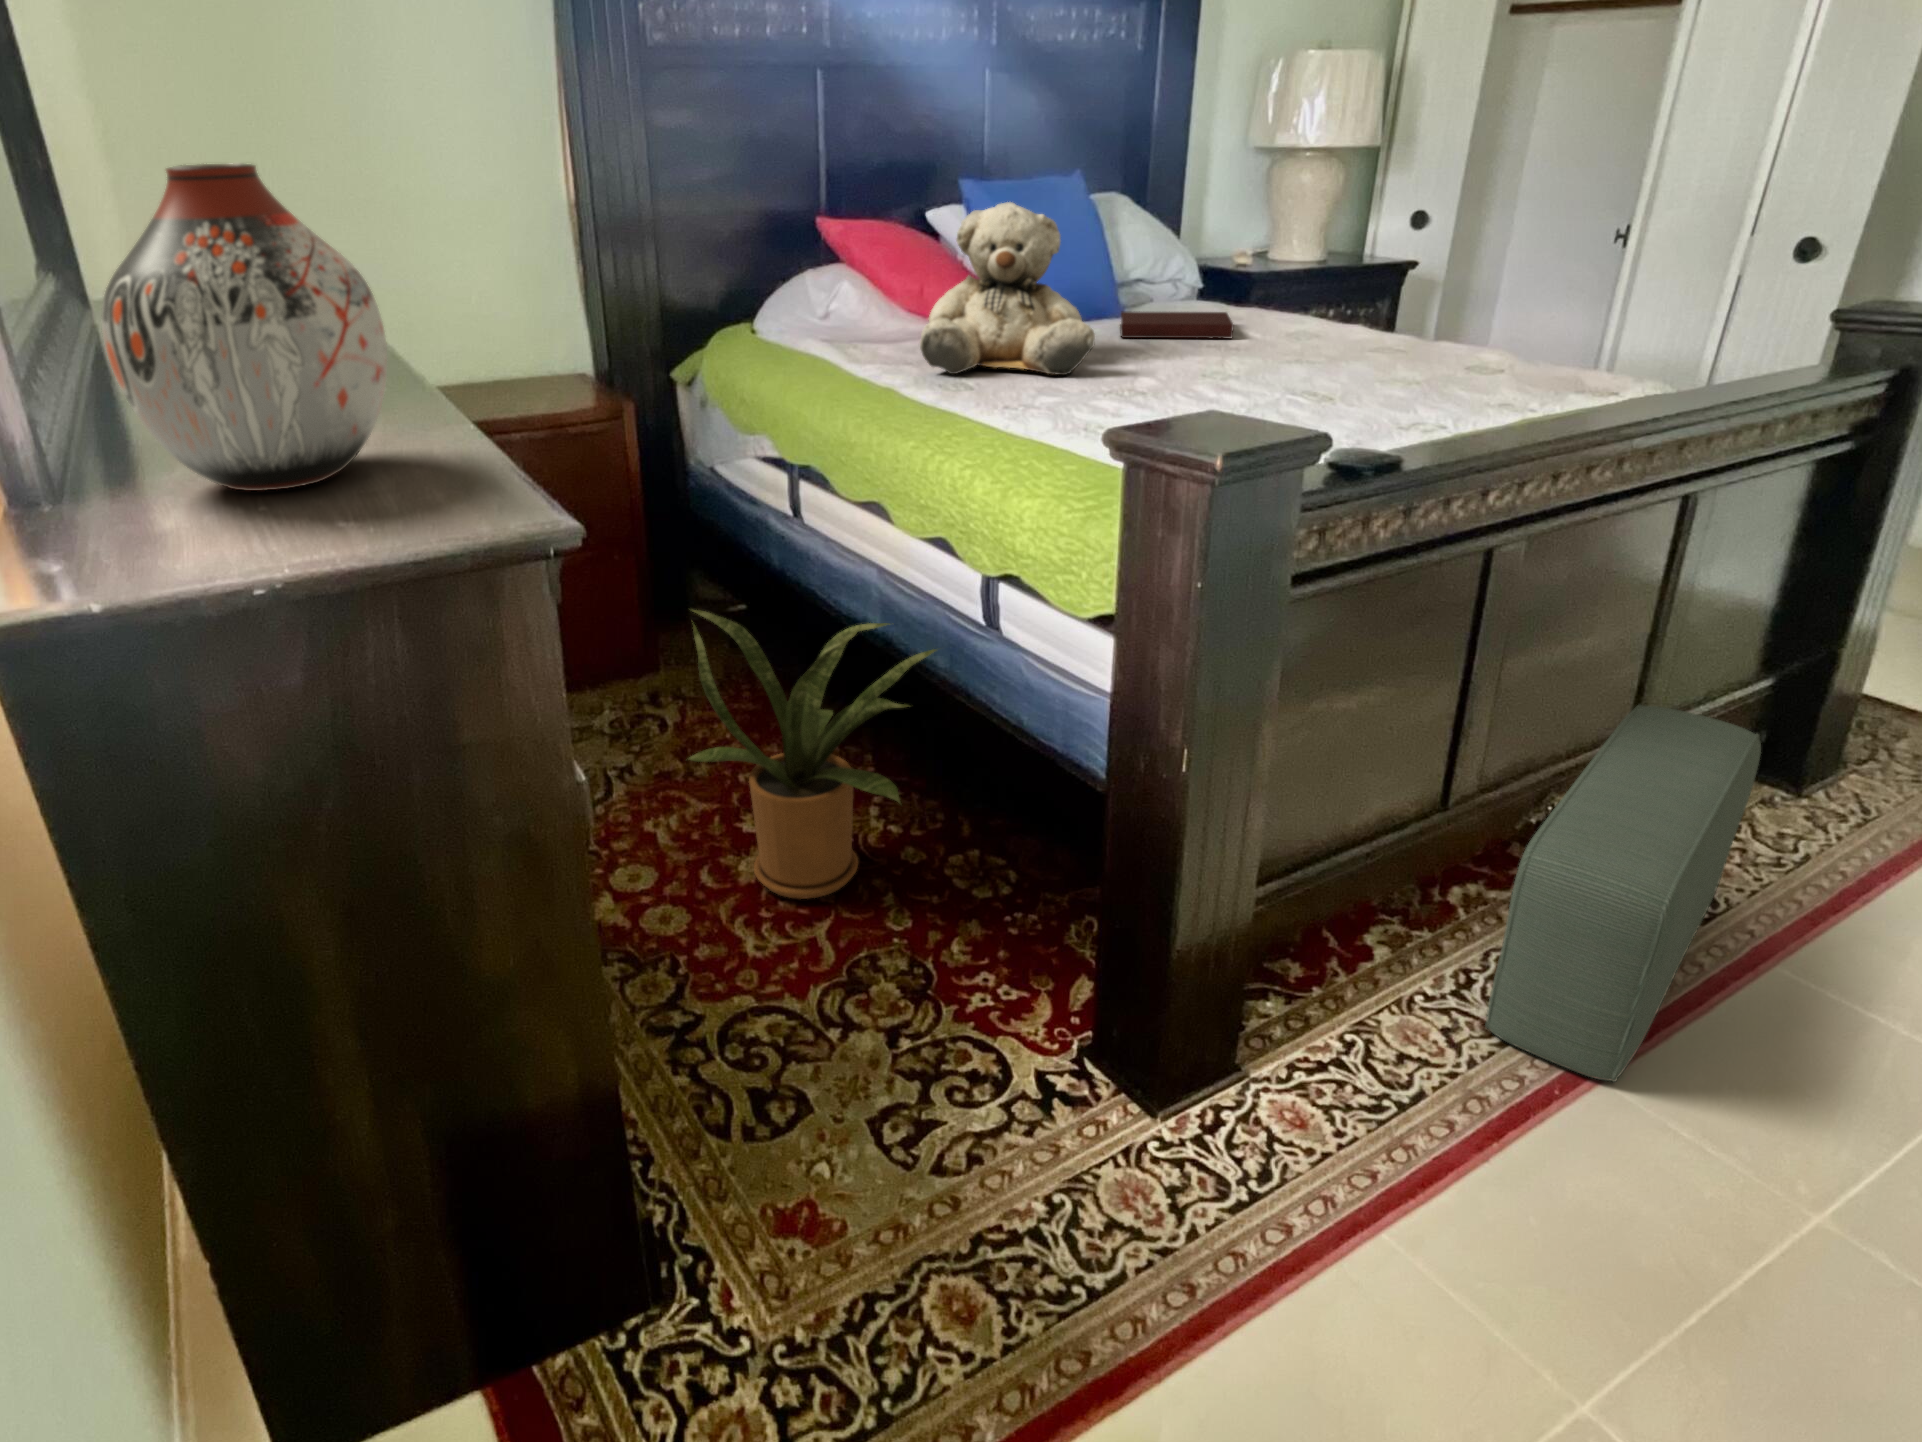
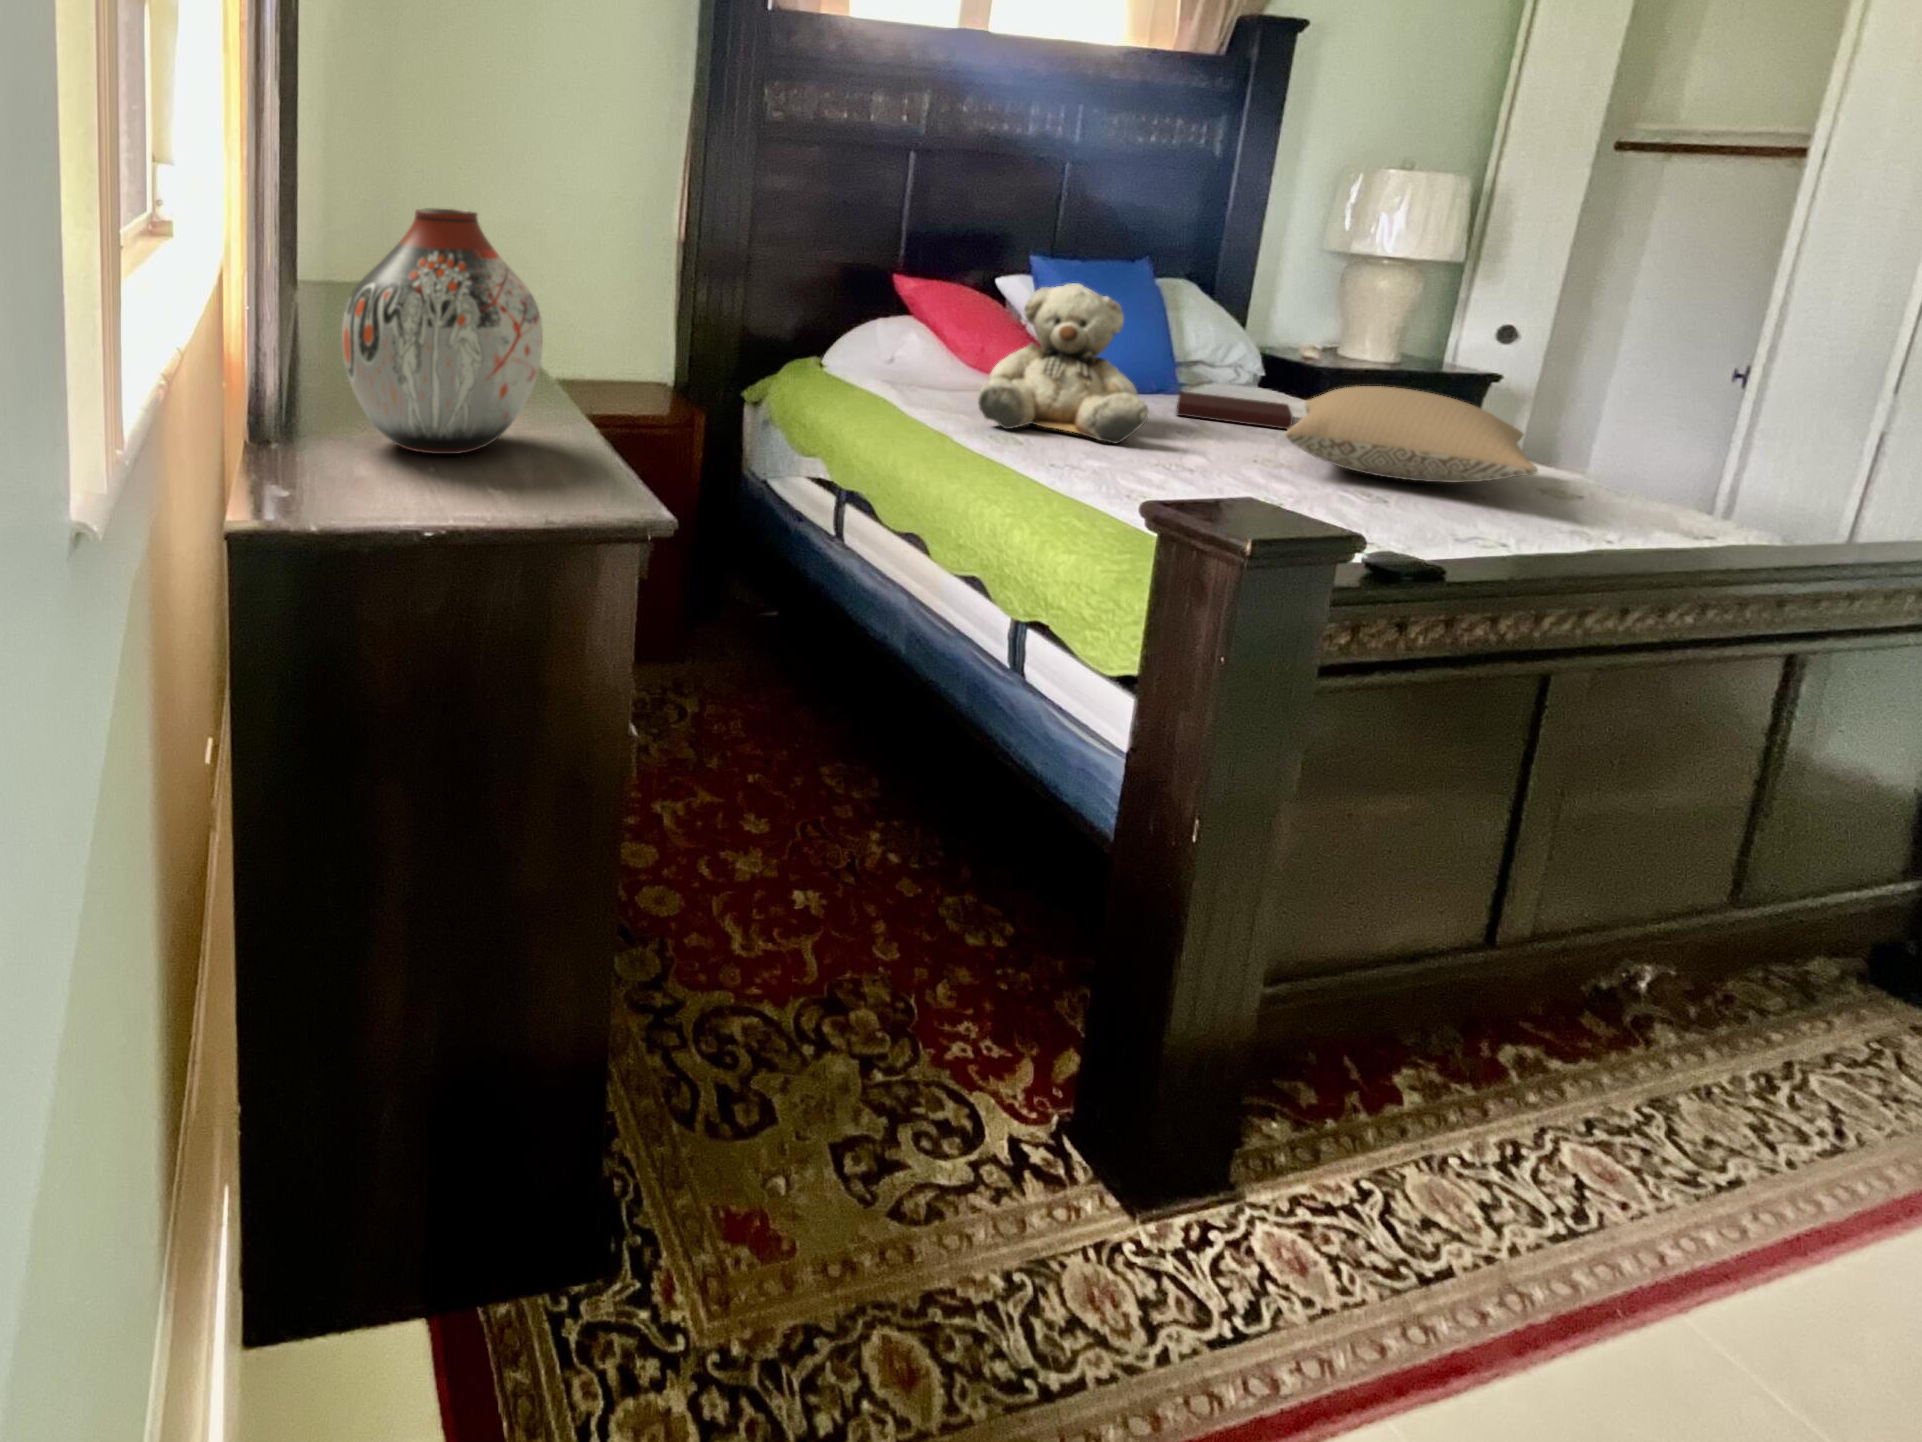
pillow: none [1231,280,1466,373] -> present [1286,386,1538,482]
house plant: present [689,610,936,899] -> none [705,605,967,908]
pouf: present [1485,705,1761,1082] -> none [1532,877,1892,1315]

